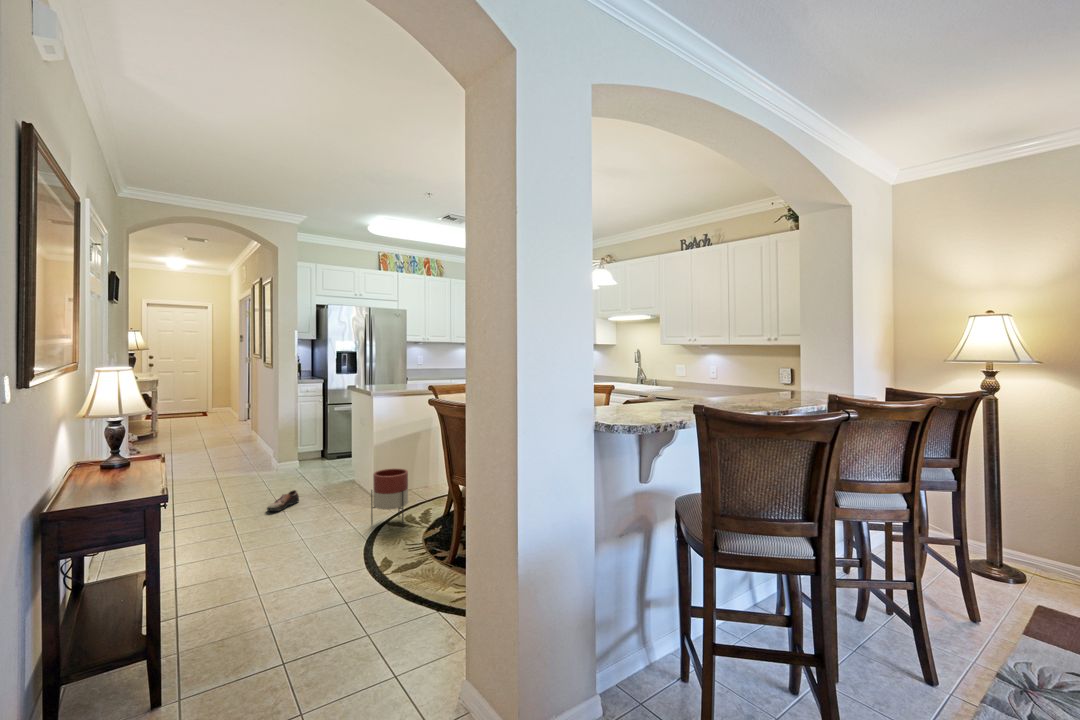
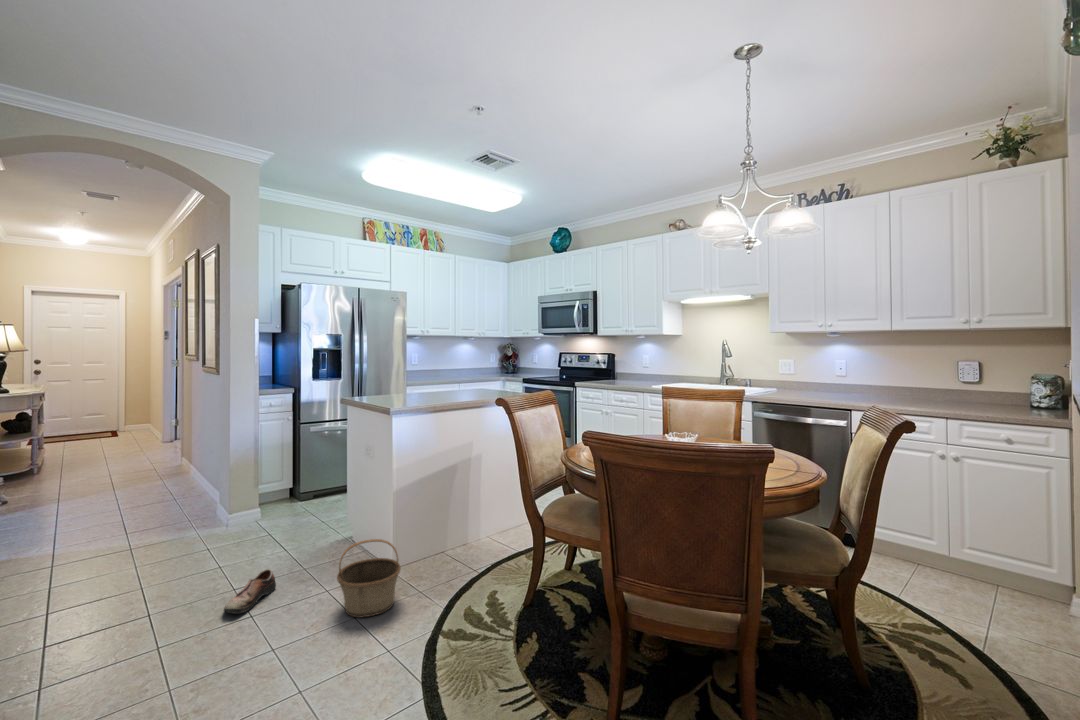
planter: present [371,468,408,526] -> none [413,534,472,636]
basket: none [331,471,371,516] -> present [337,539,401,617]

